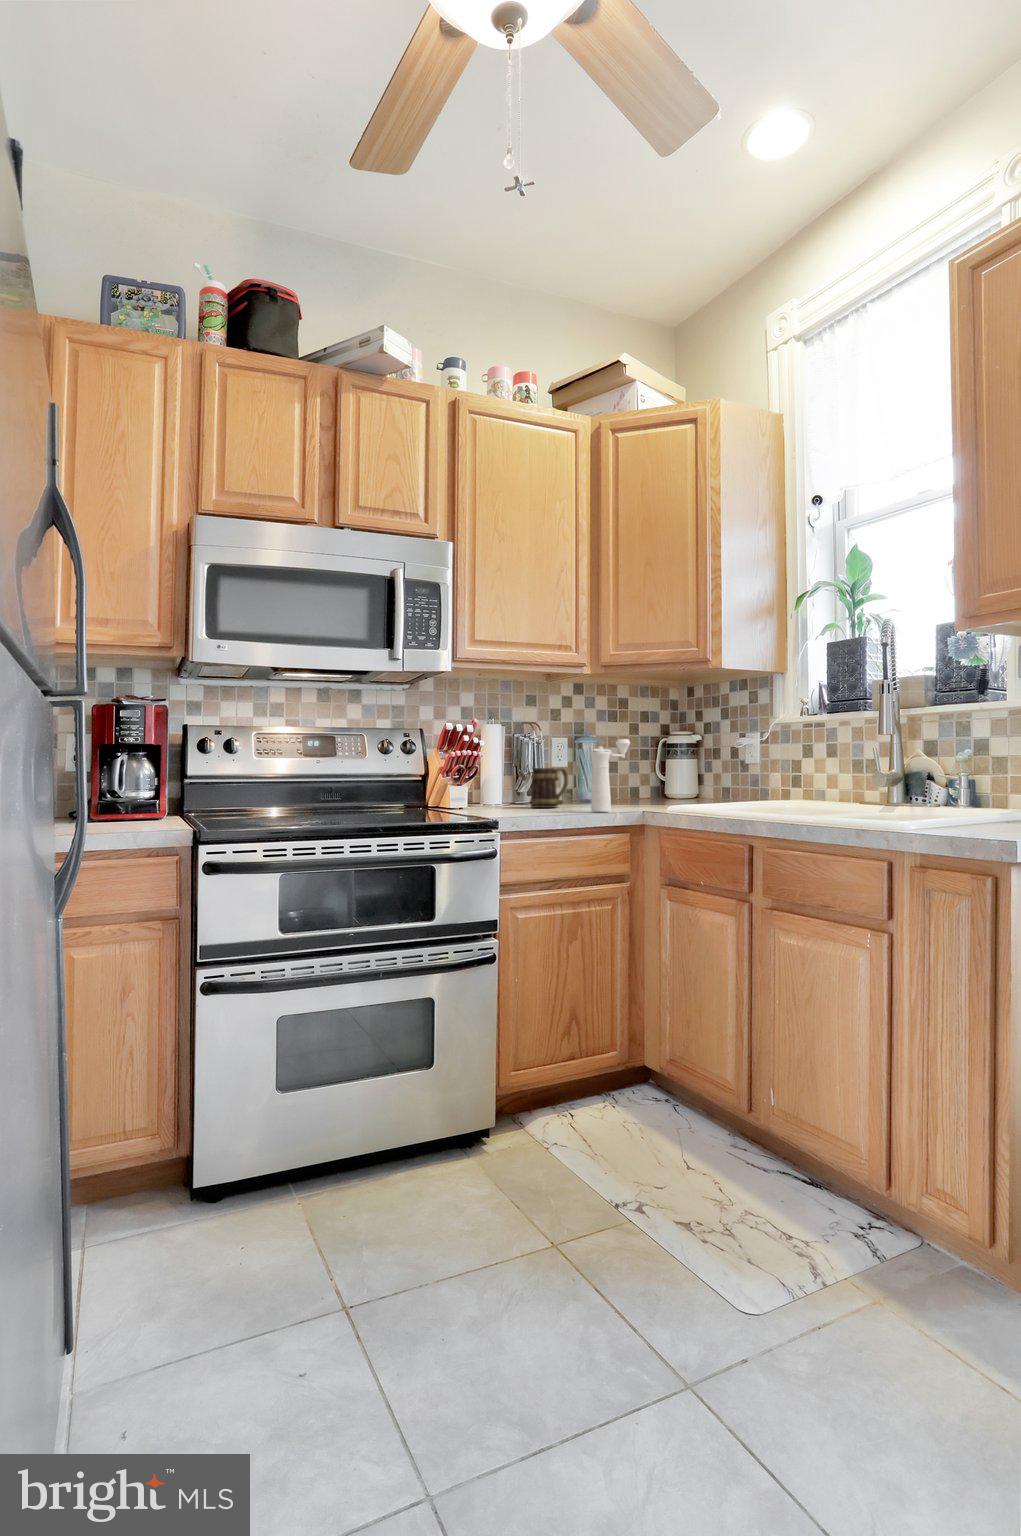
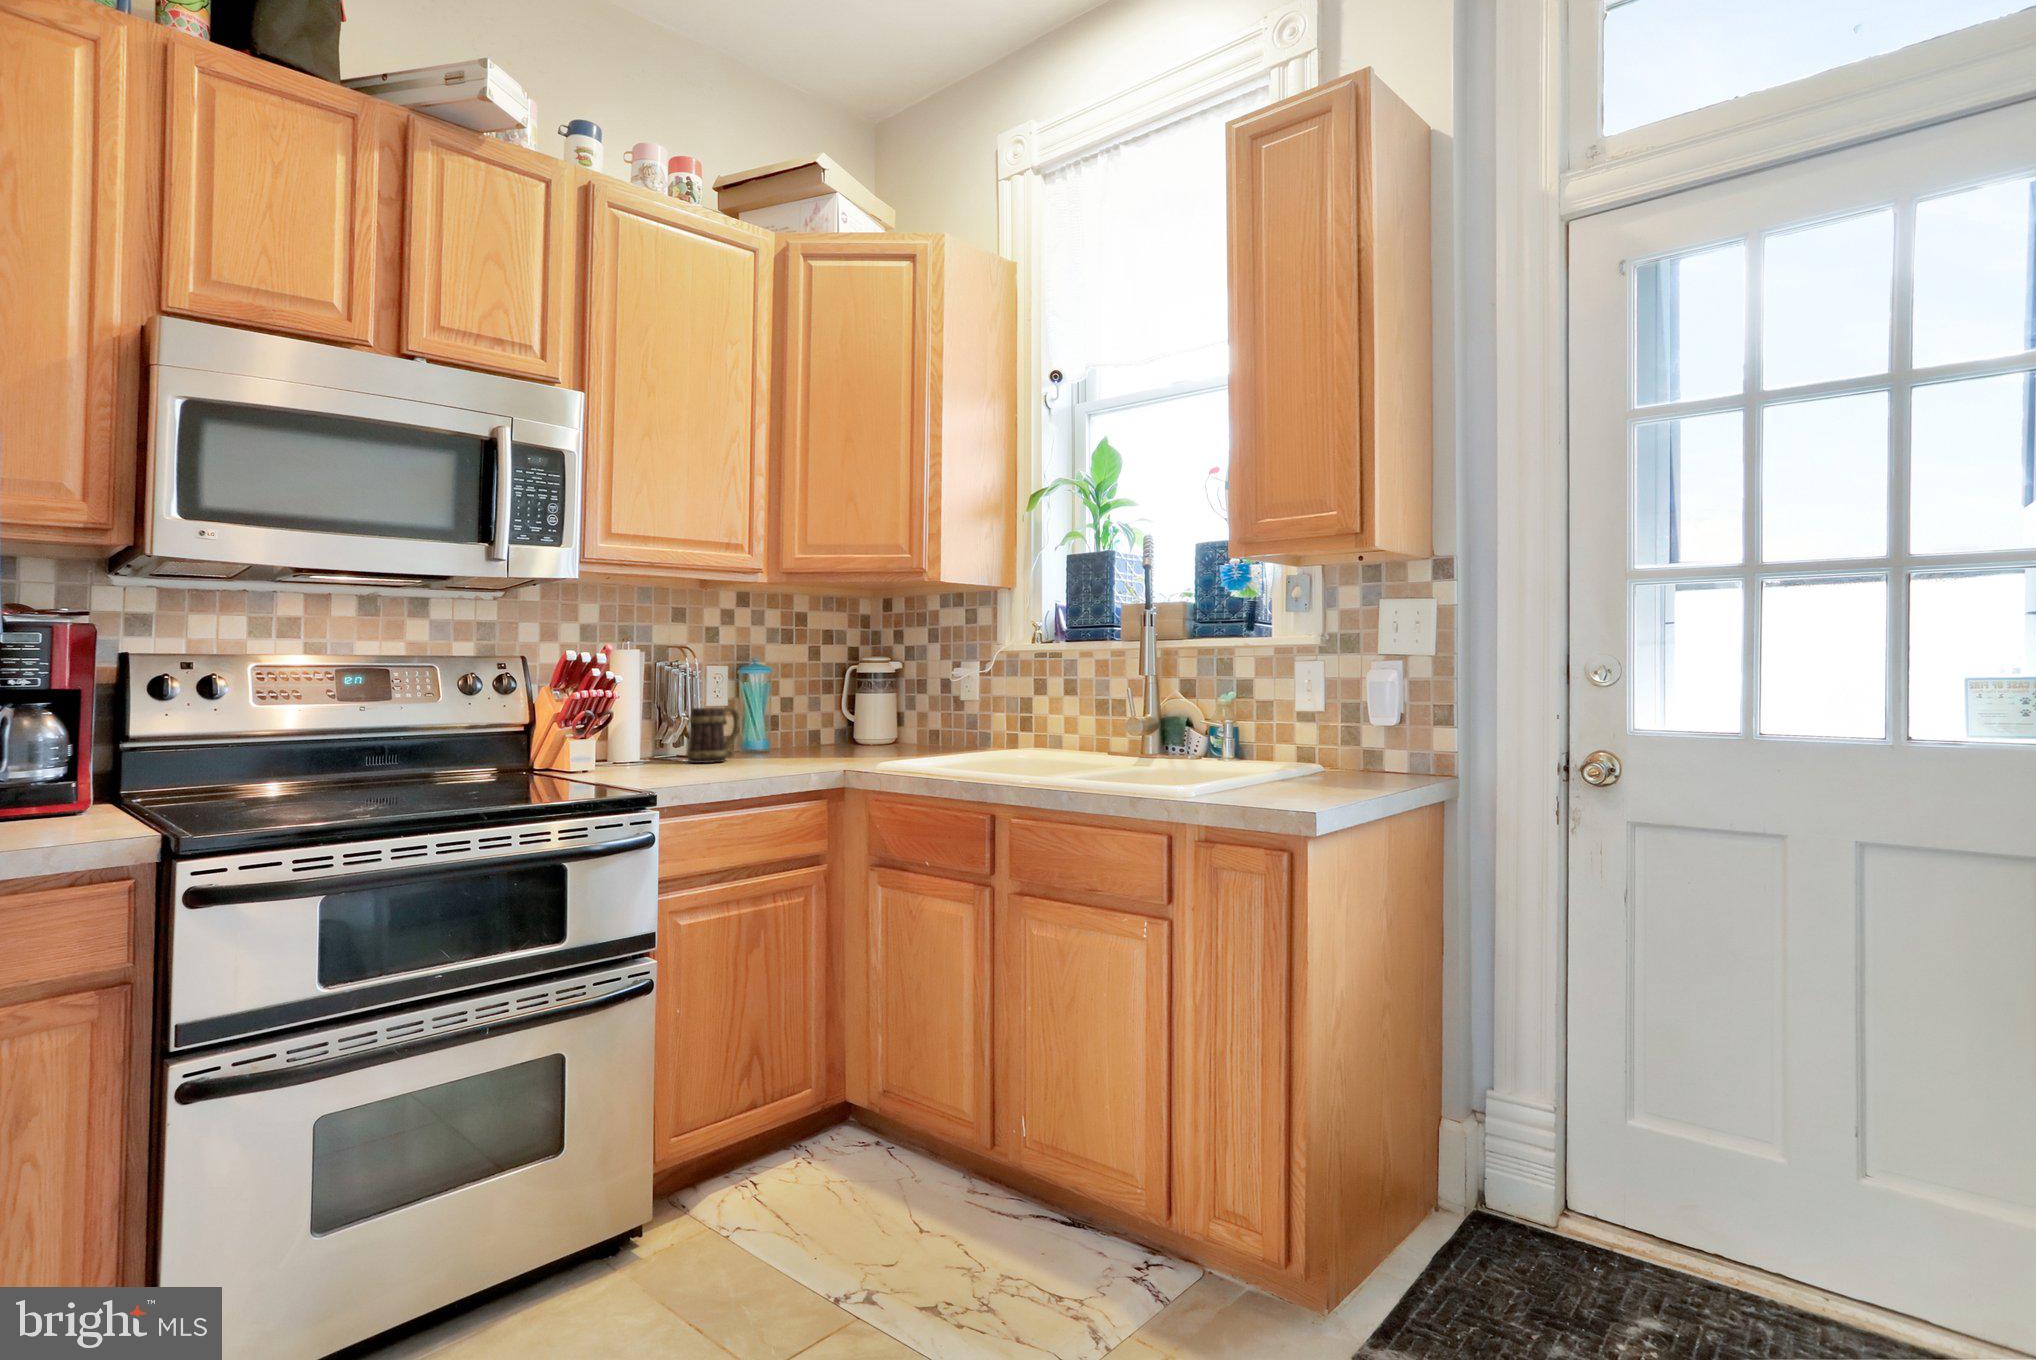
pepper mill: present [590,739,630,812] -> none [781,673,831,770]

